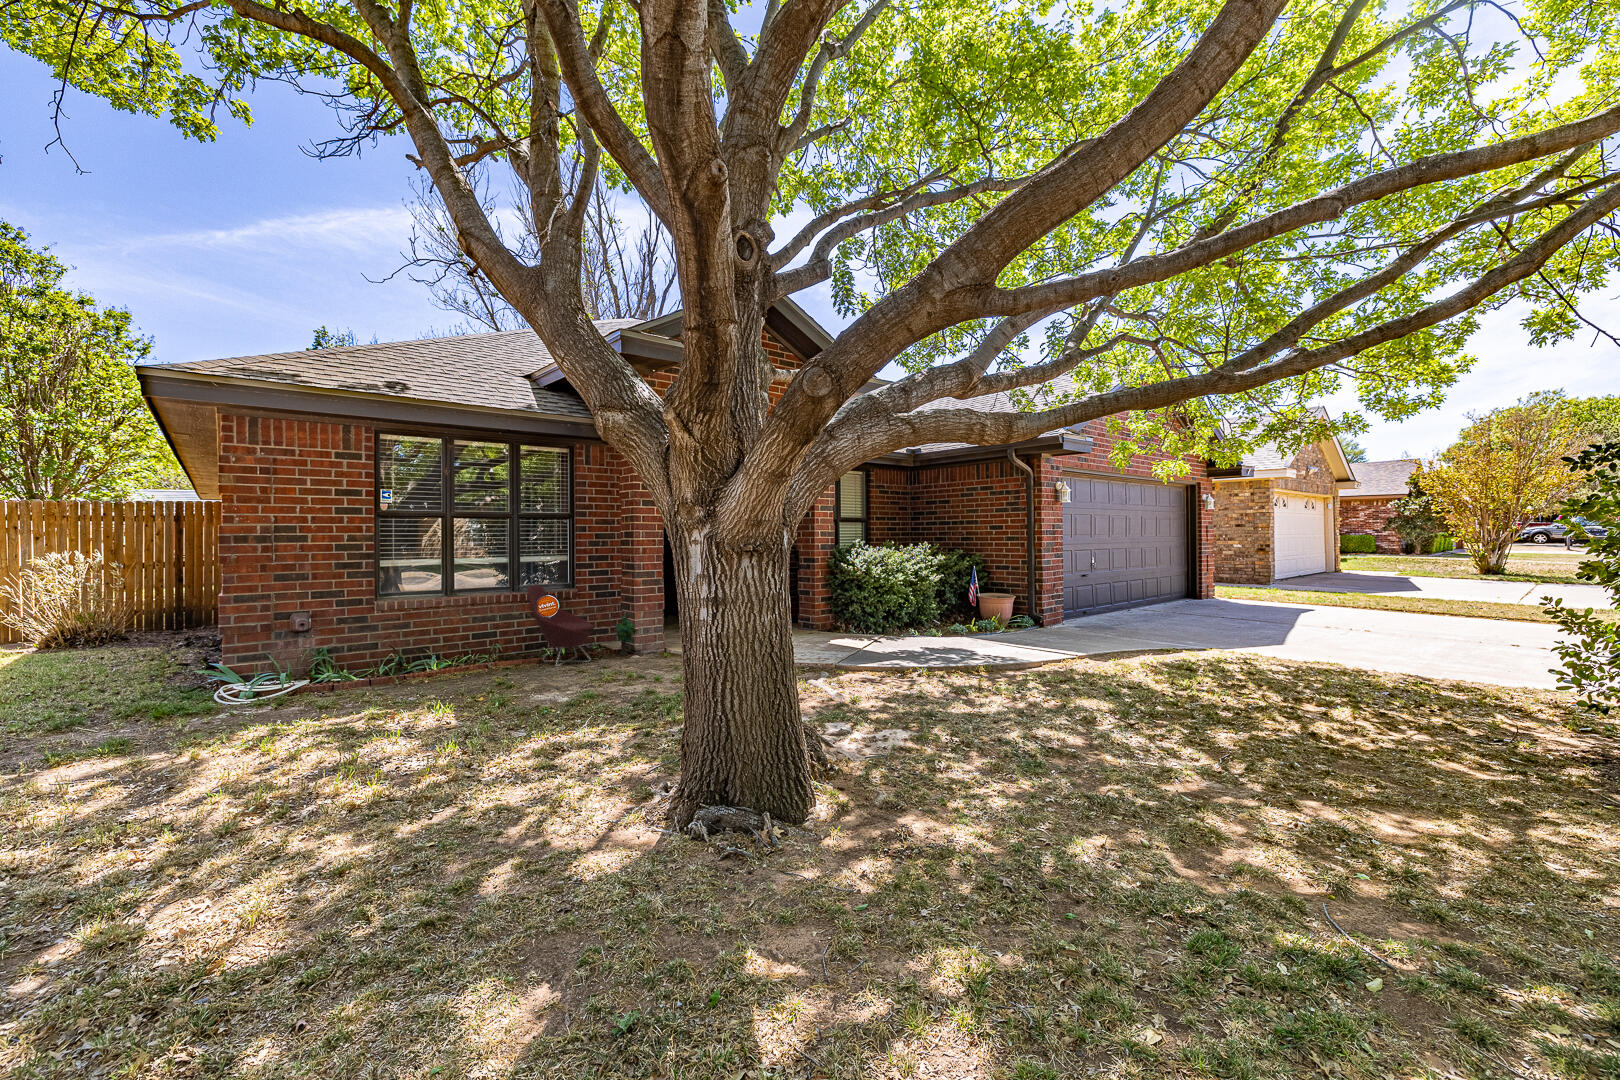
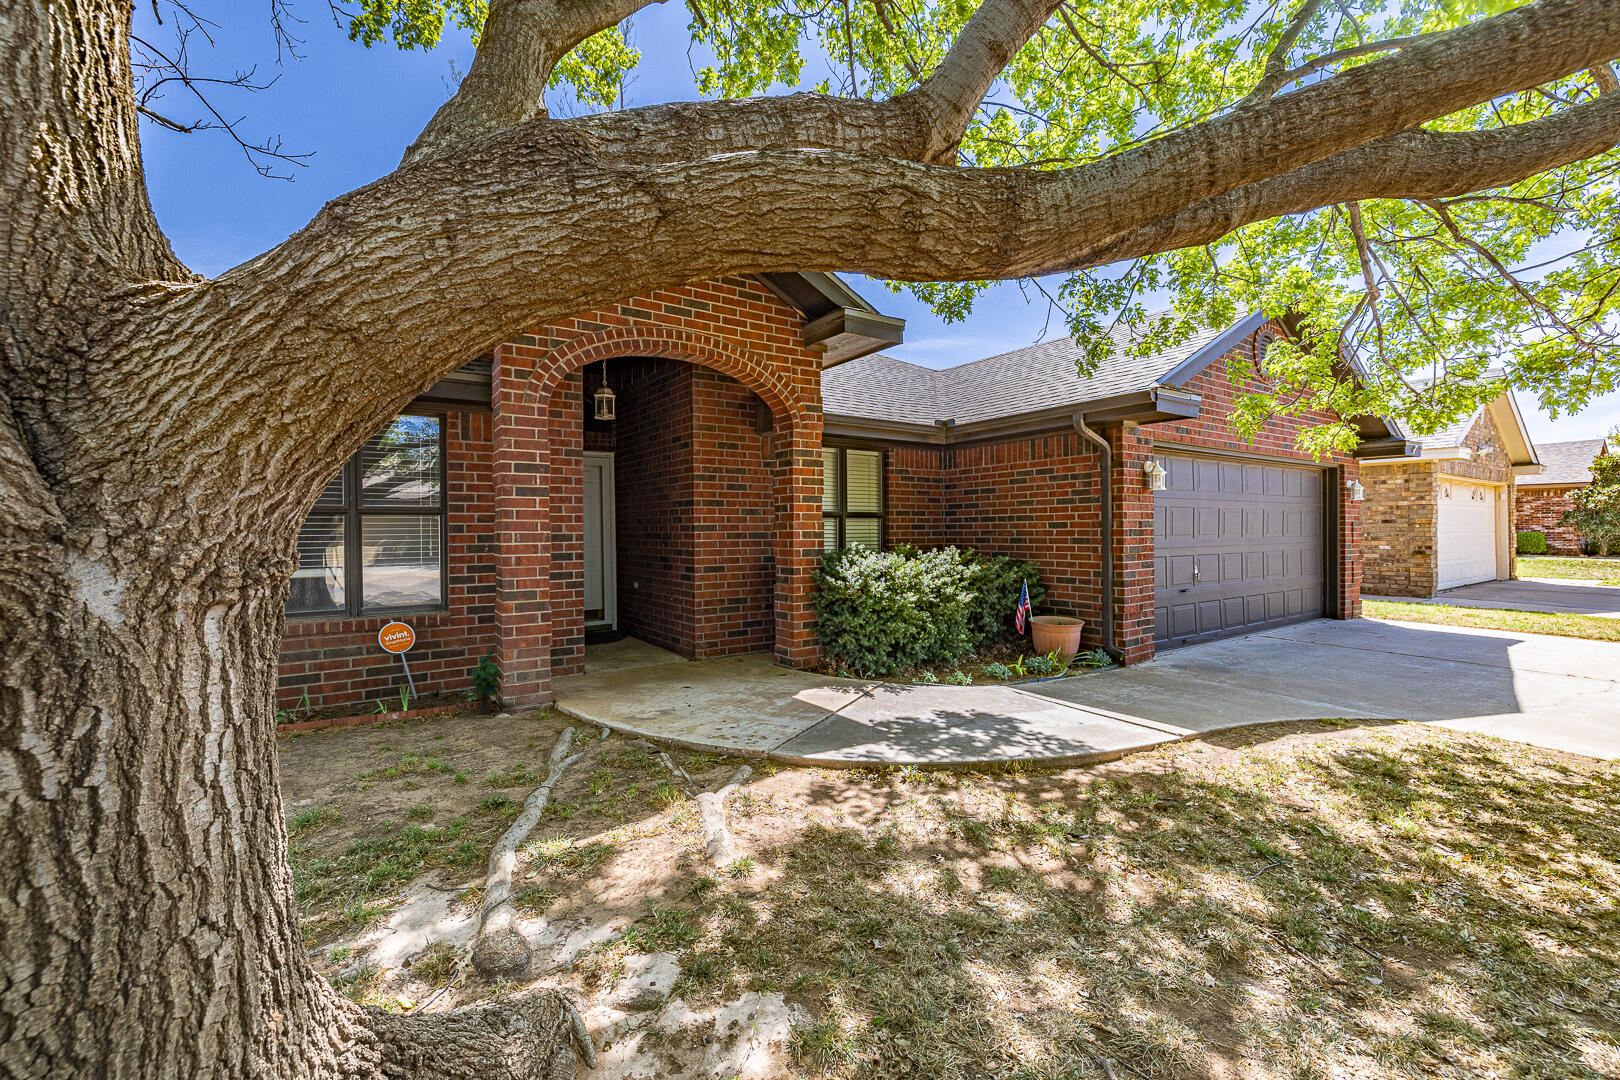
chair: present [527,585,594,665] -> none [321,609,433,737]

